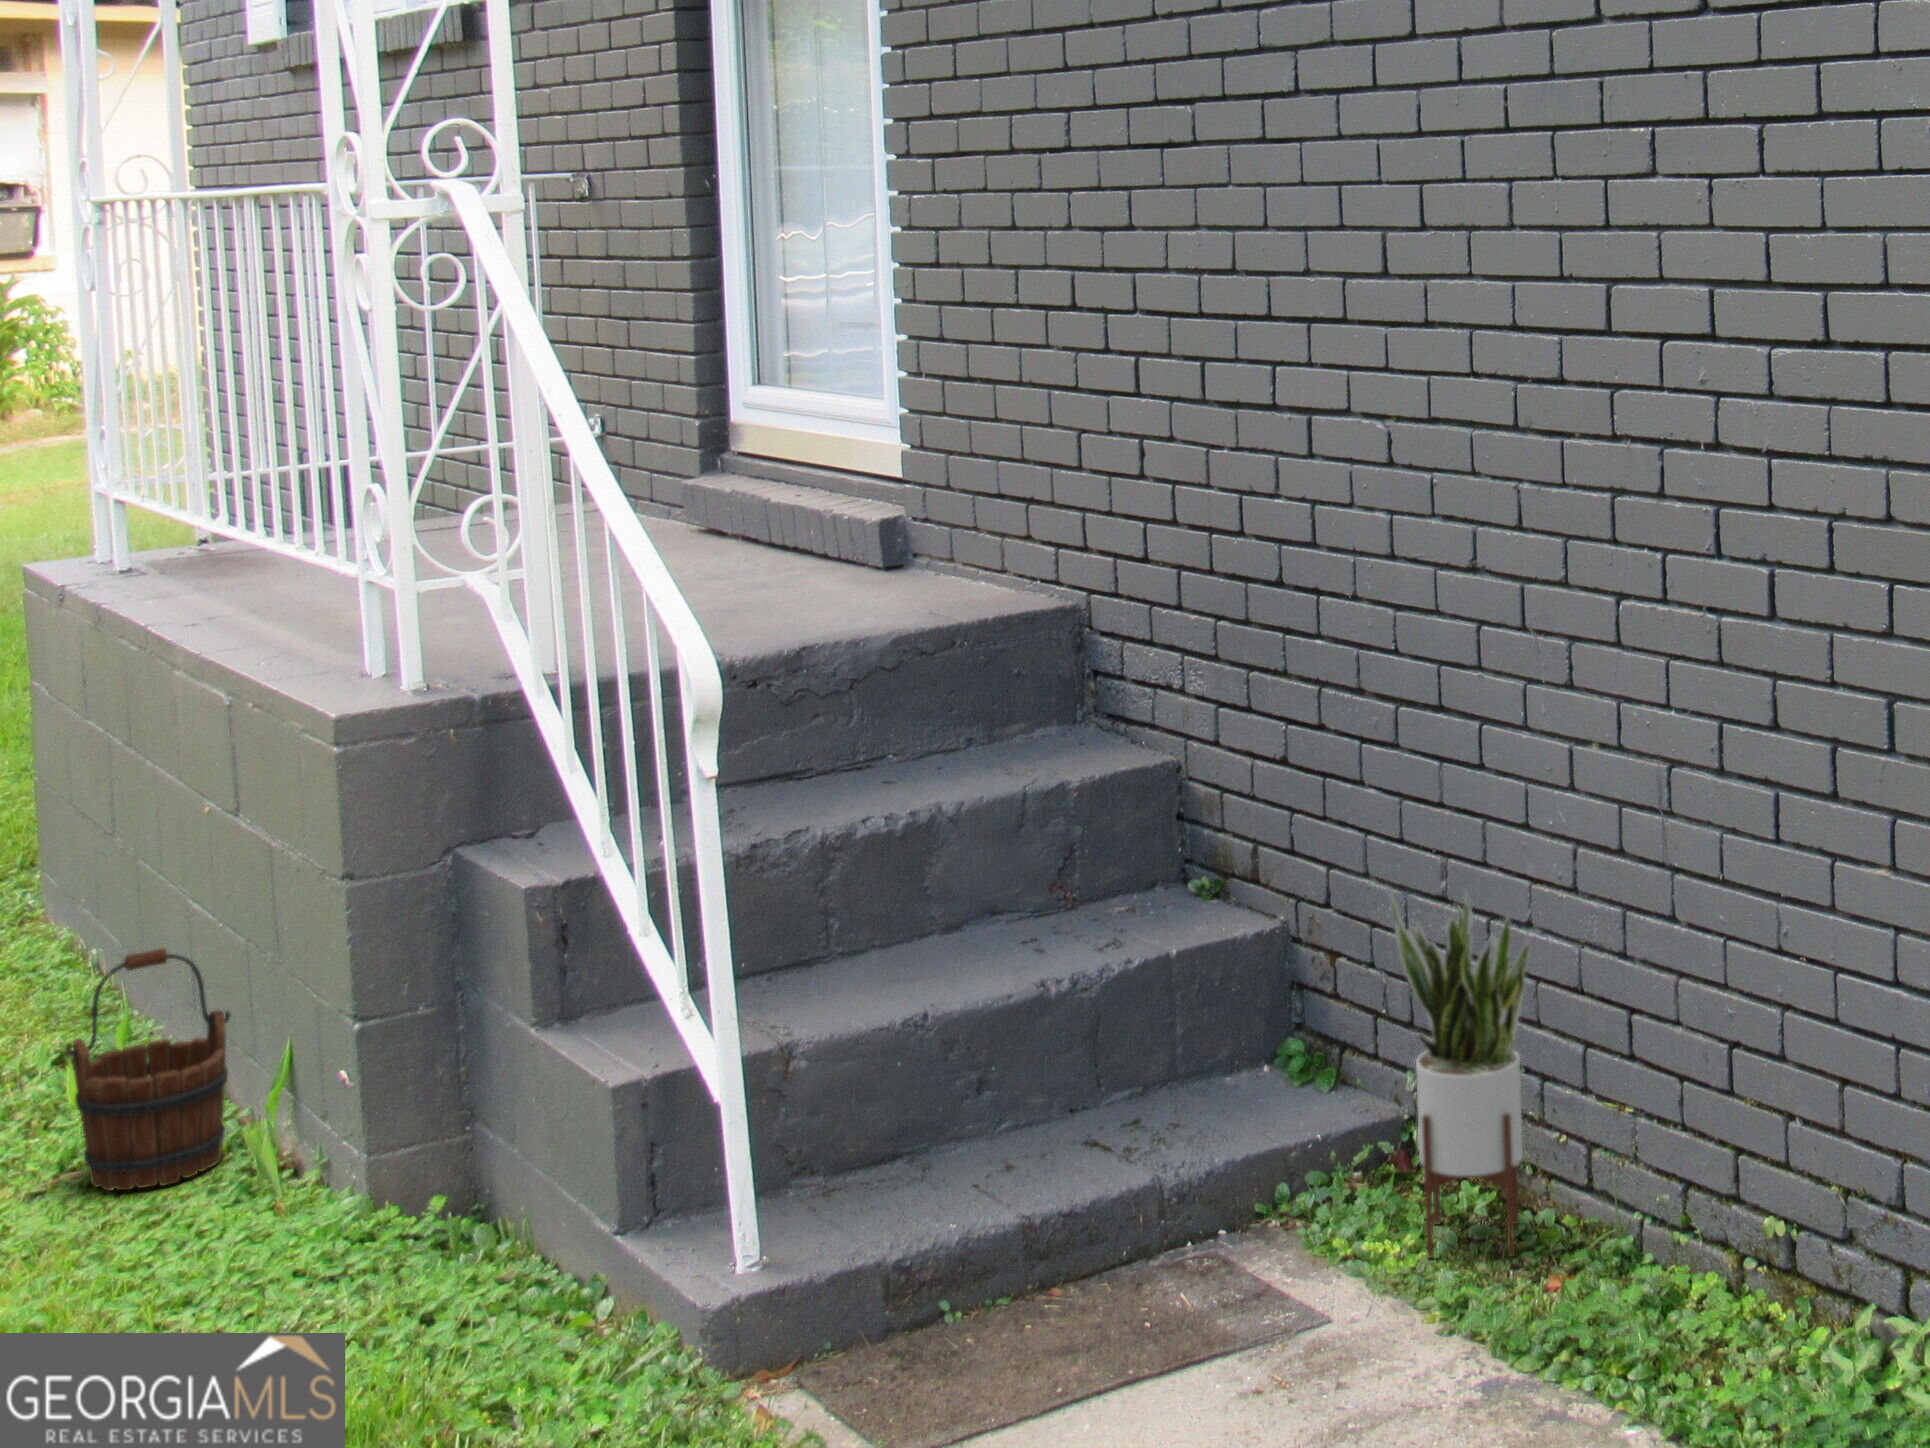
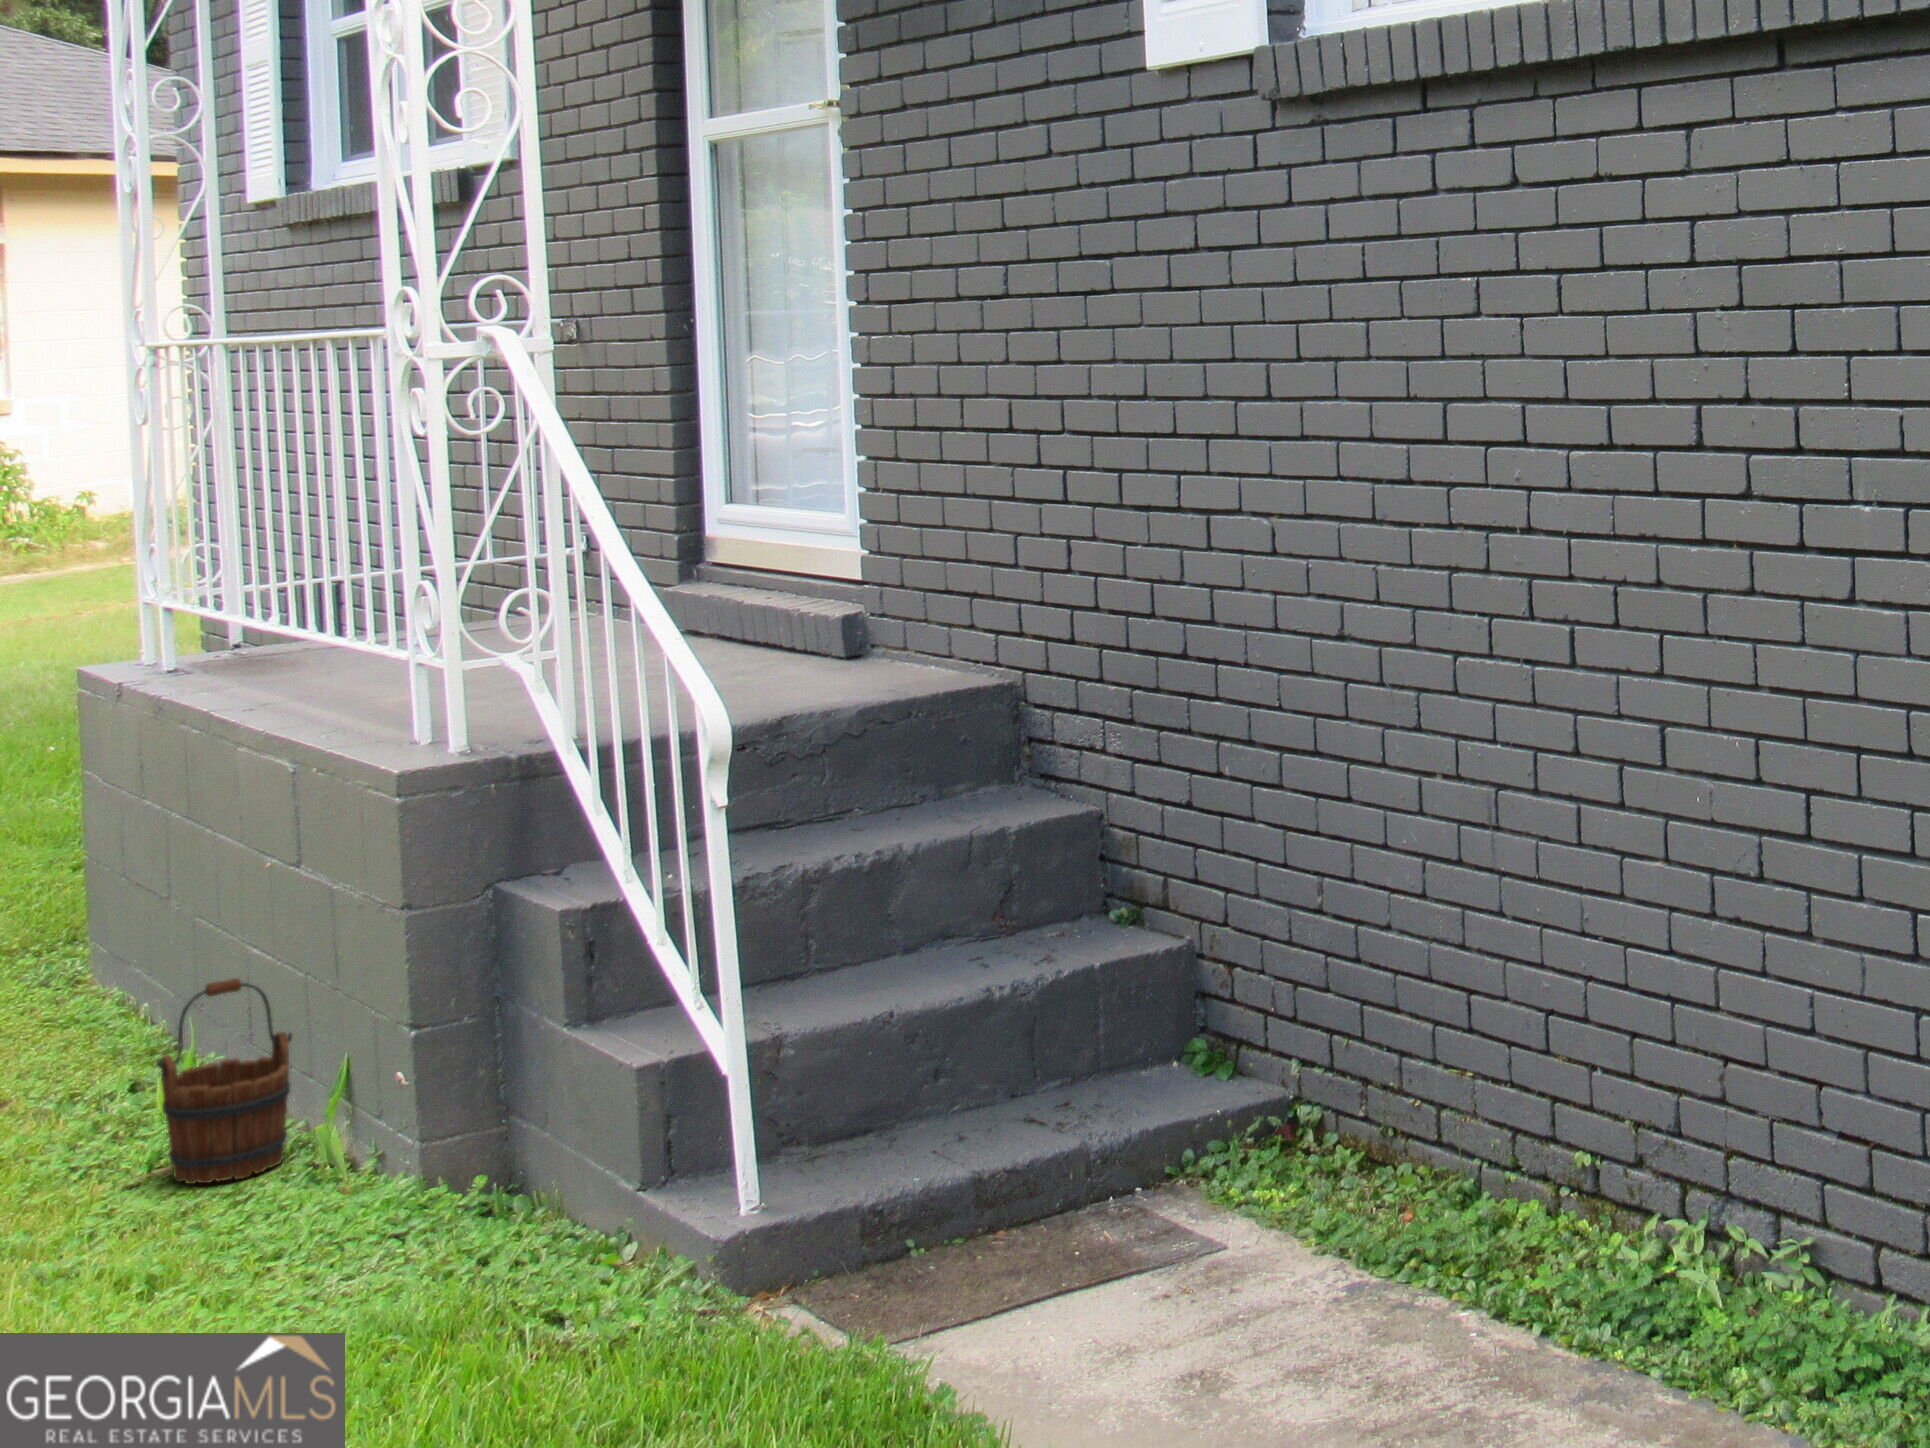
potted plant: present [1386,887,1530,1257] -> none [1271,896,1390,1202]

